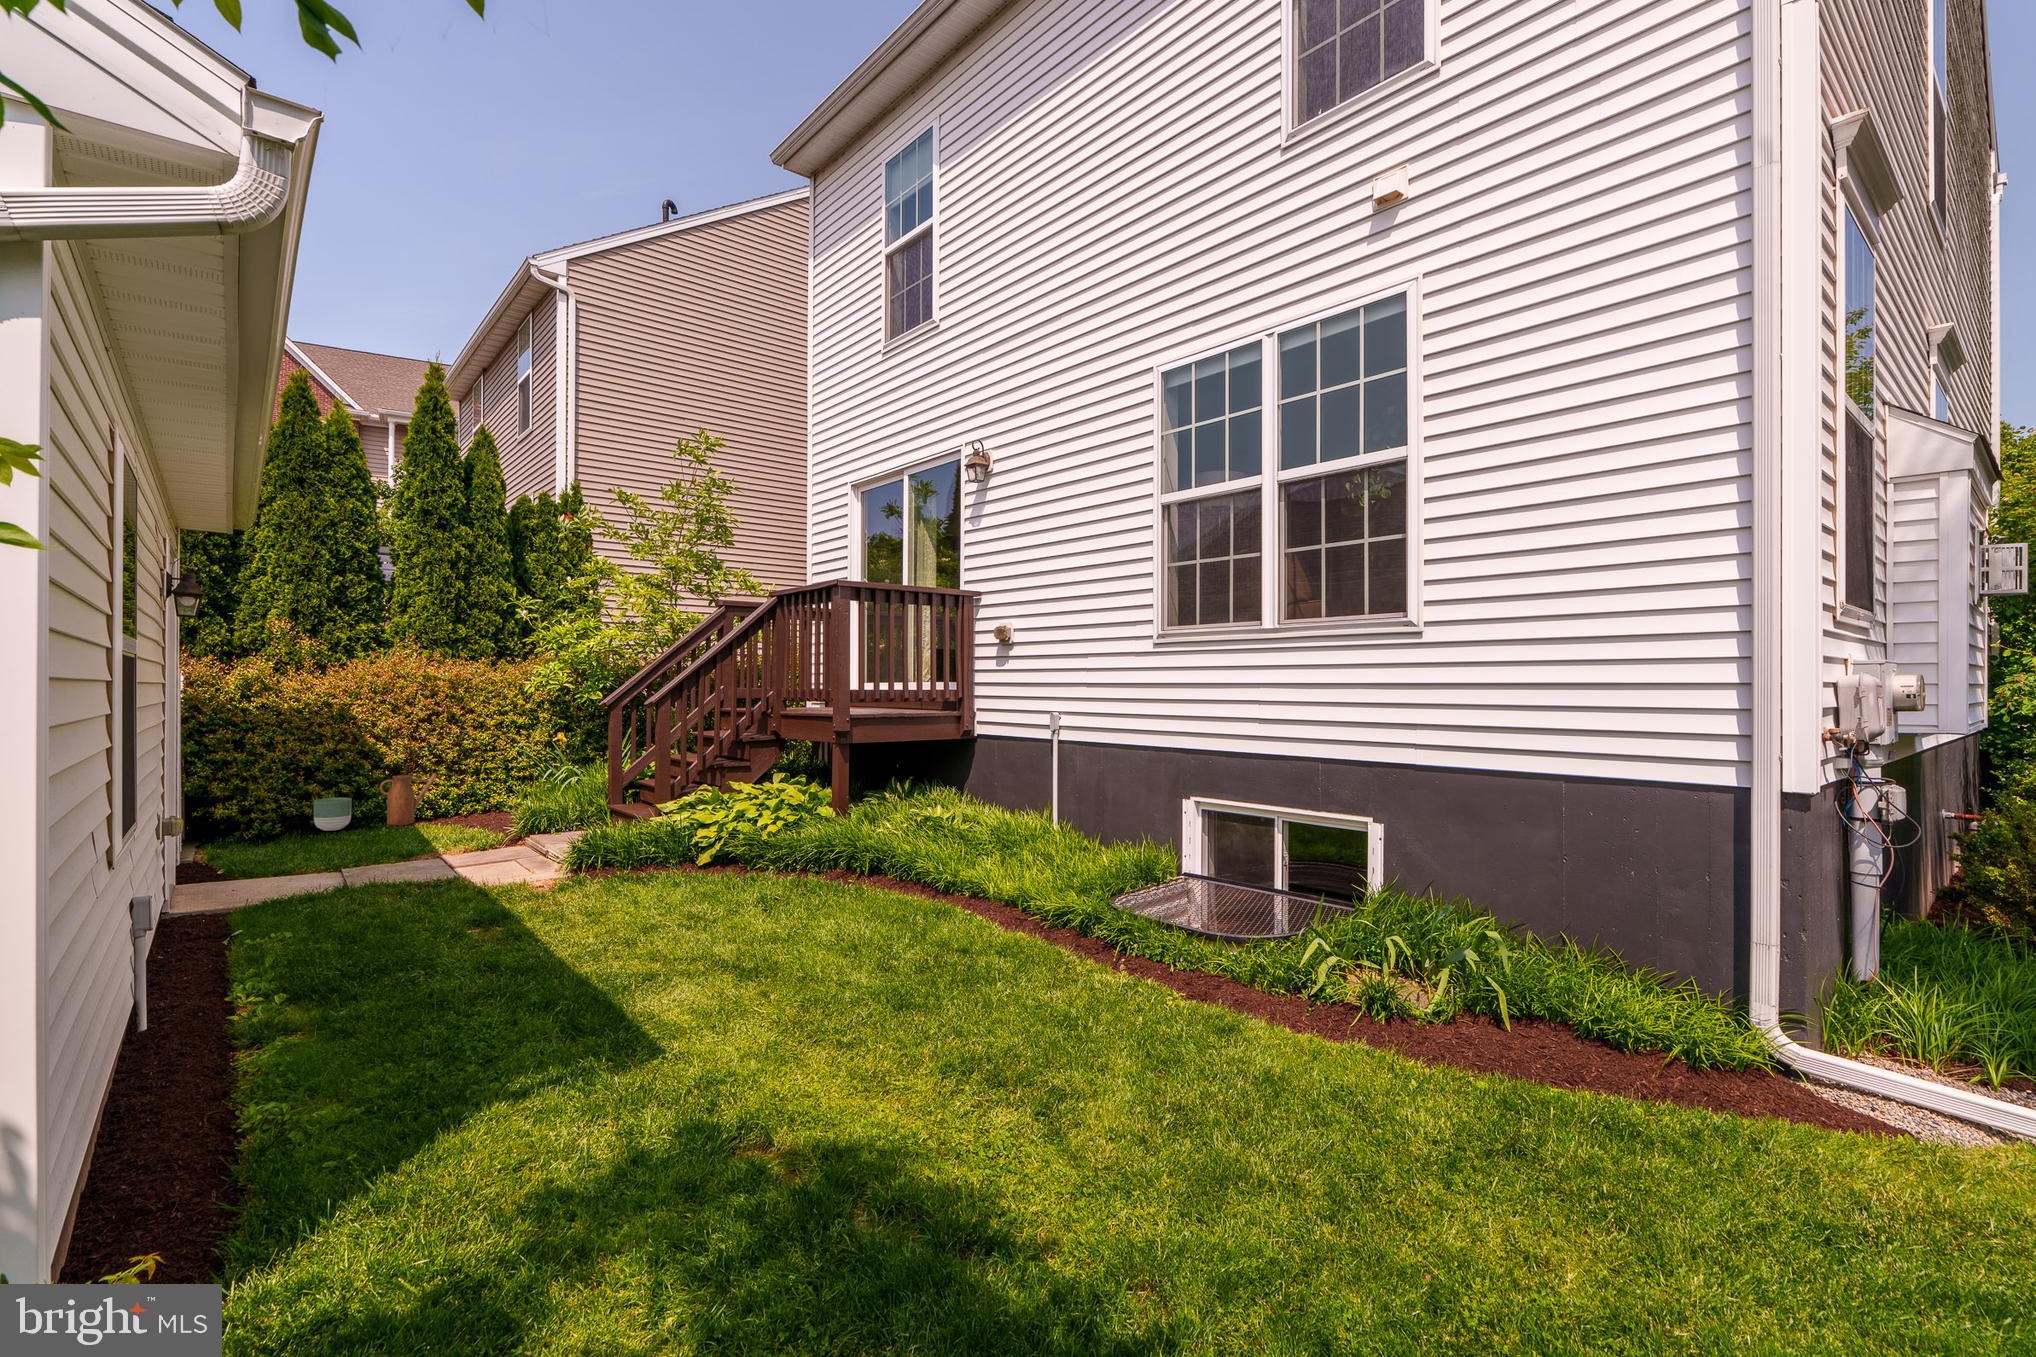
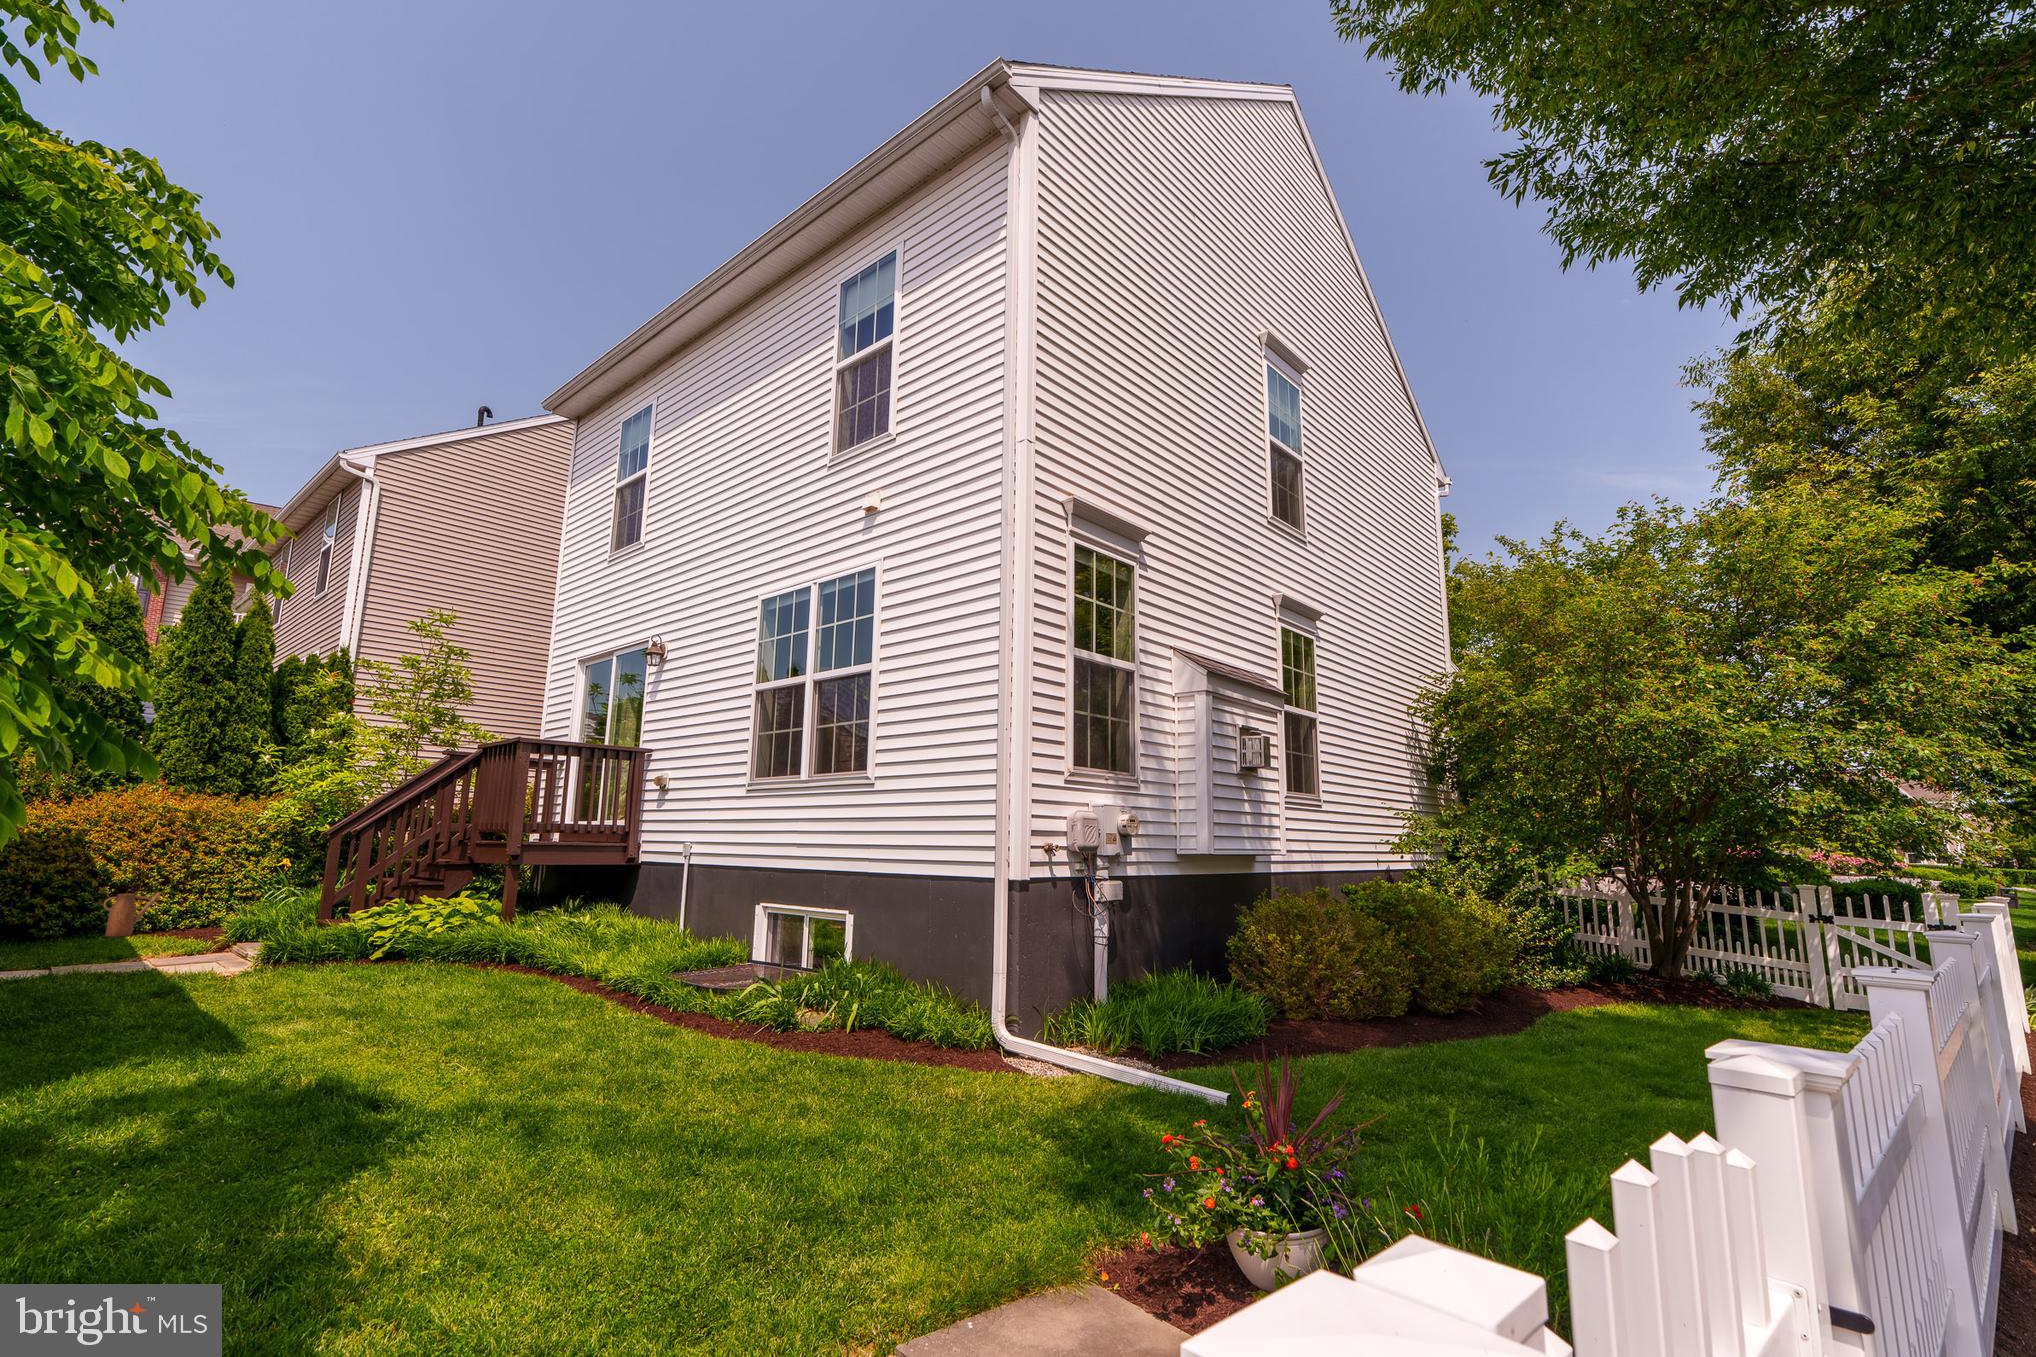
planter: present [314,798,352,831] -> none [35,912,74,940]

